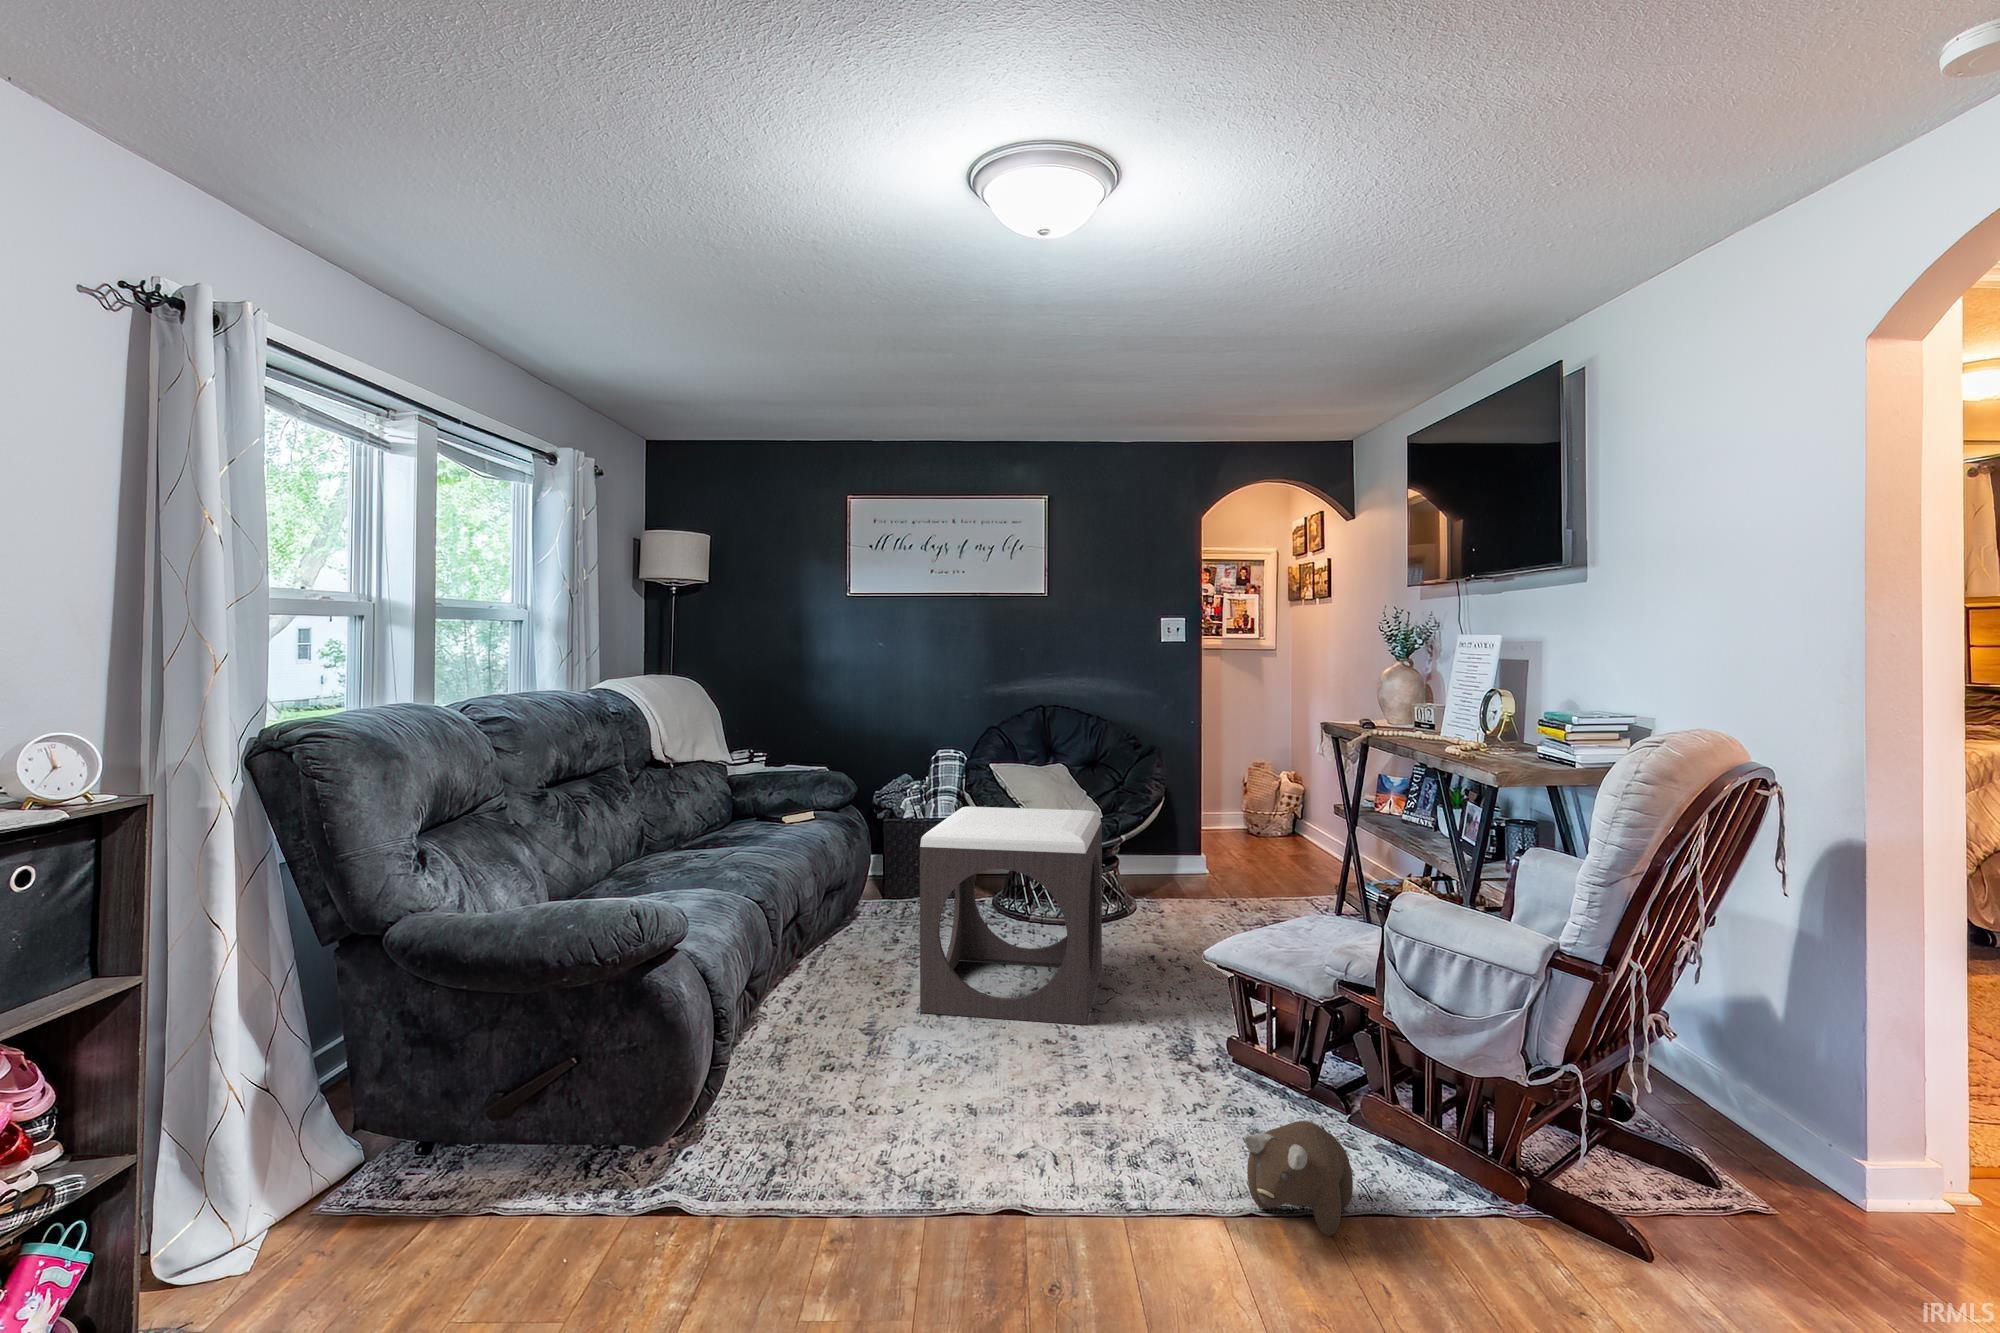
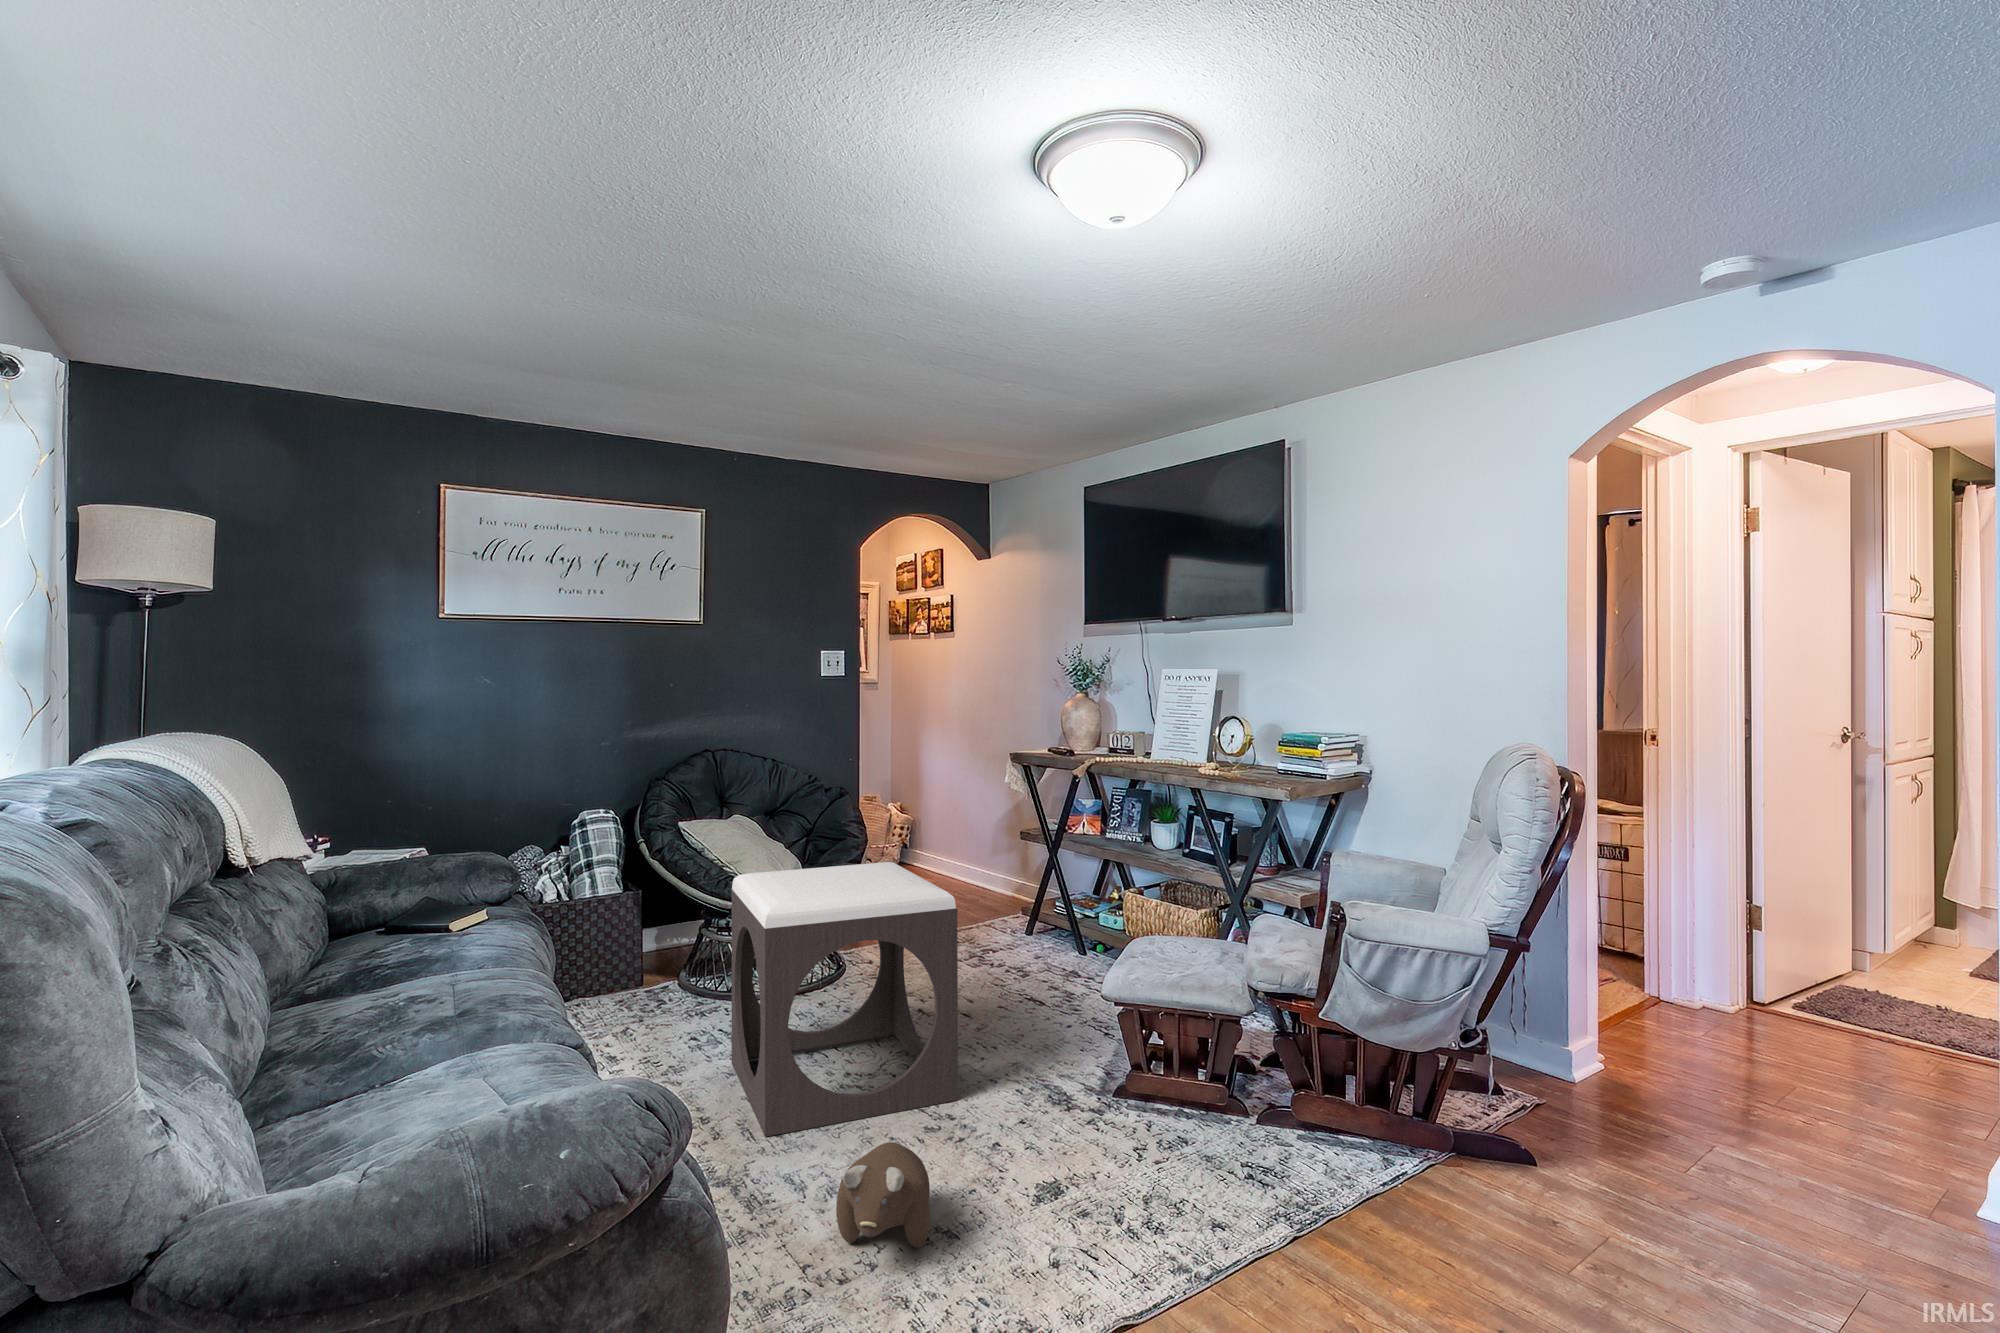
plush toy: present [1245,1121,1353,1236] -> present [836,1142,930,1248]

